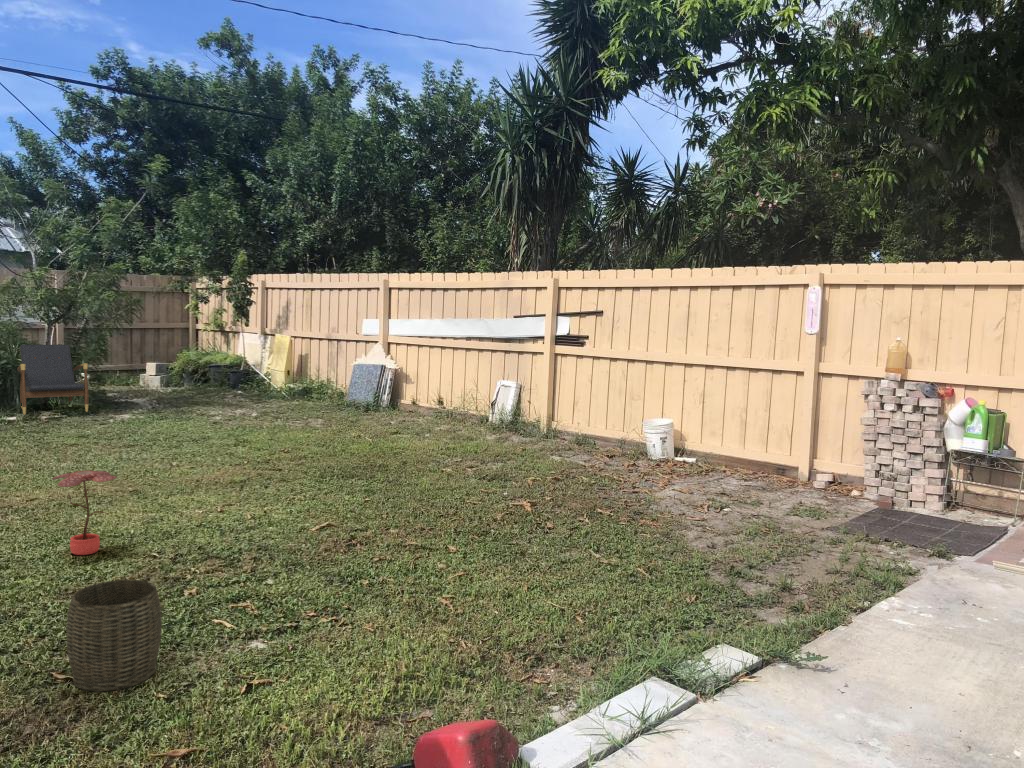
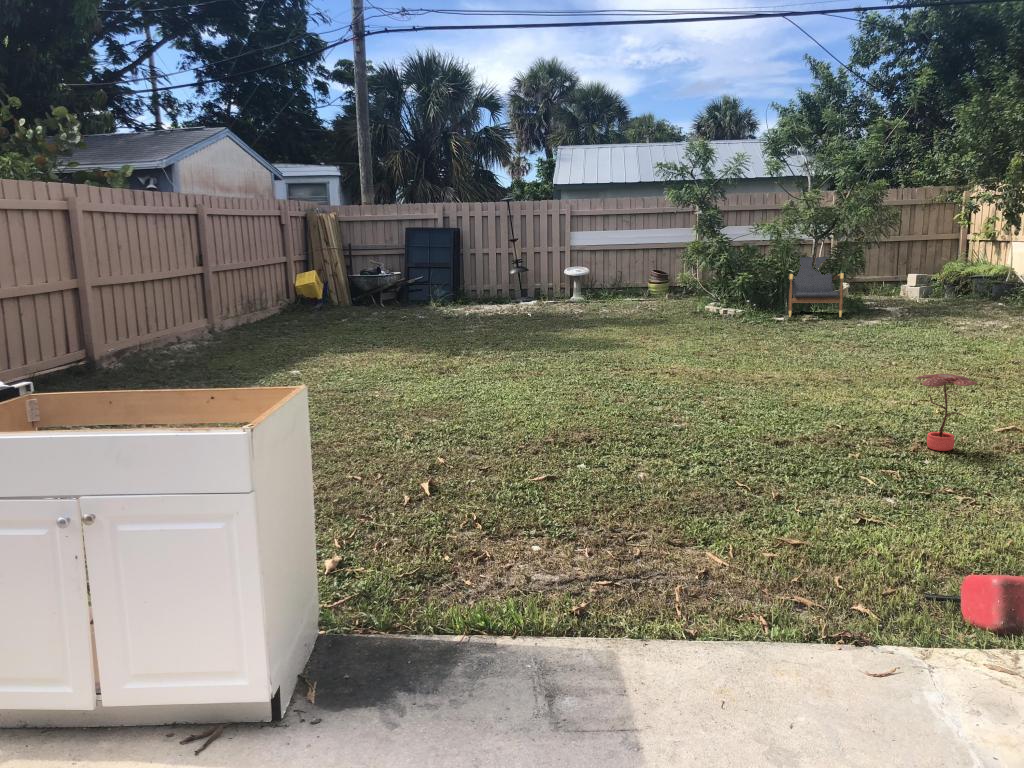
potted plant: present [52,471,117,555] -> present [916,374,977,451]
woven basket: present [67,580,162,692] -> none [744,425,810,500]

